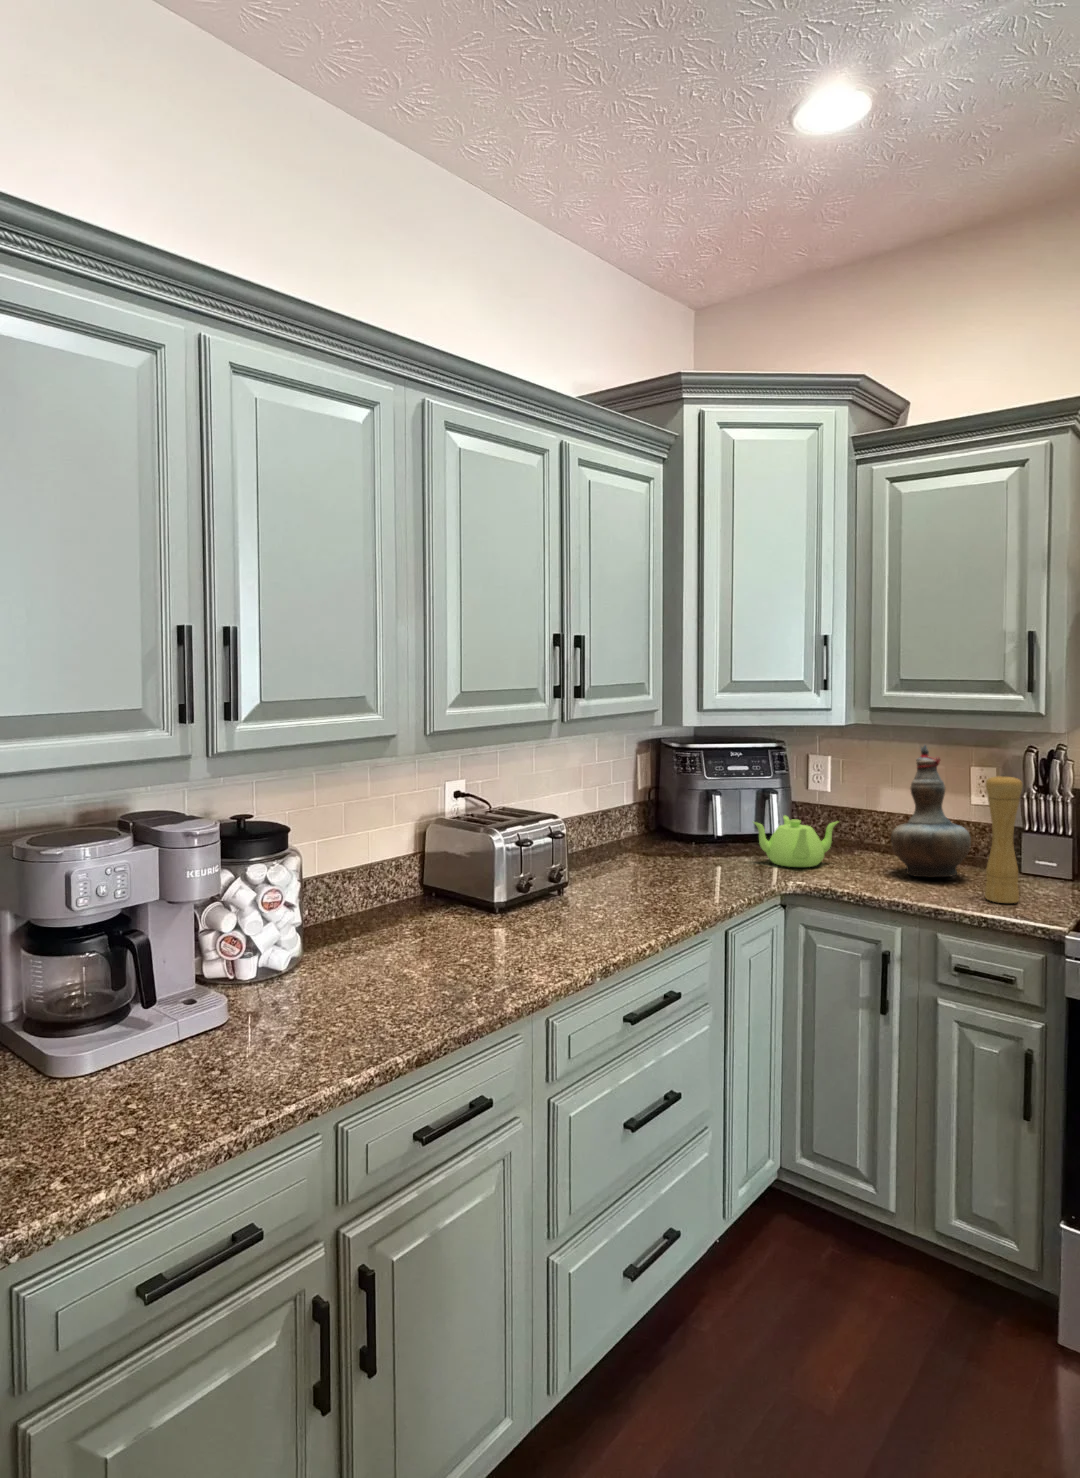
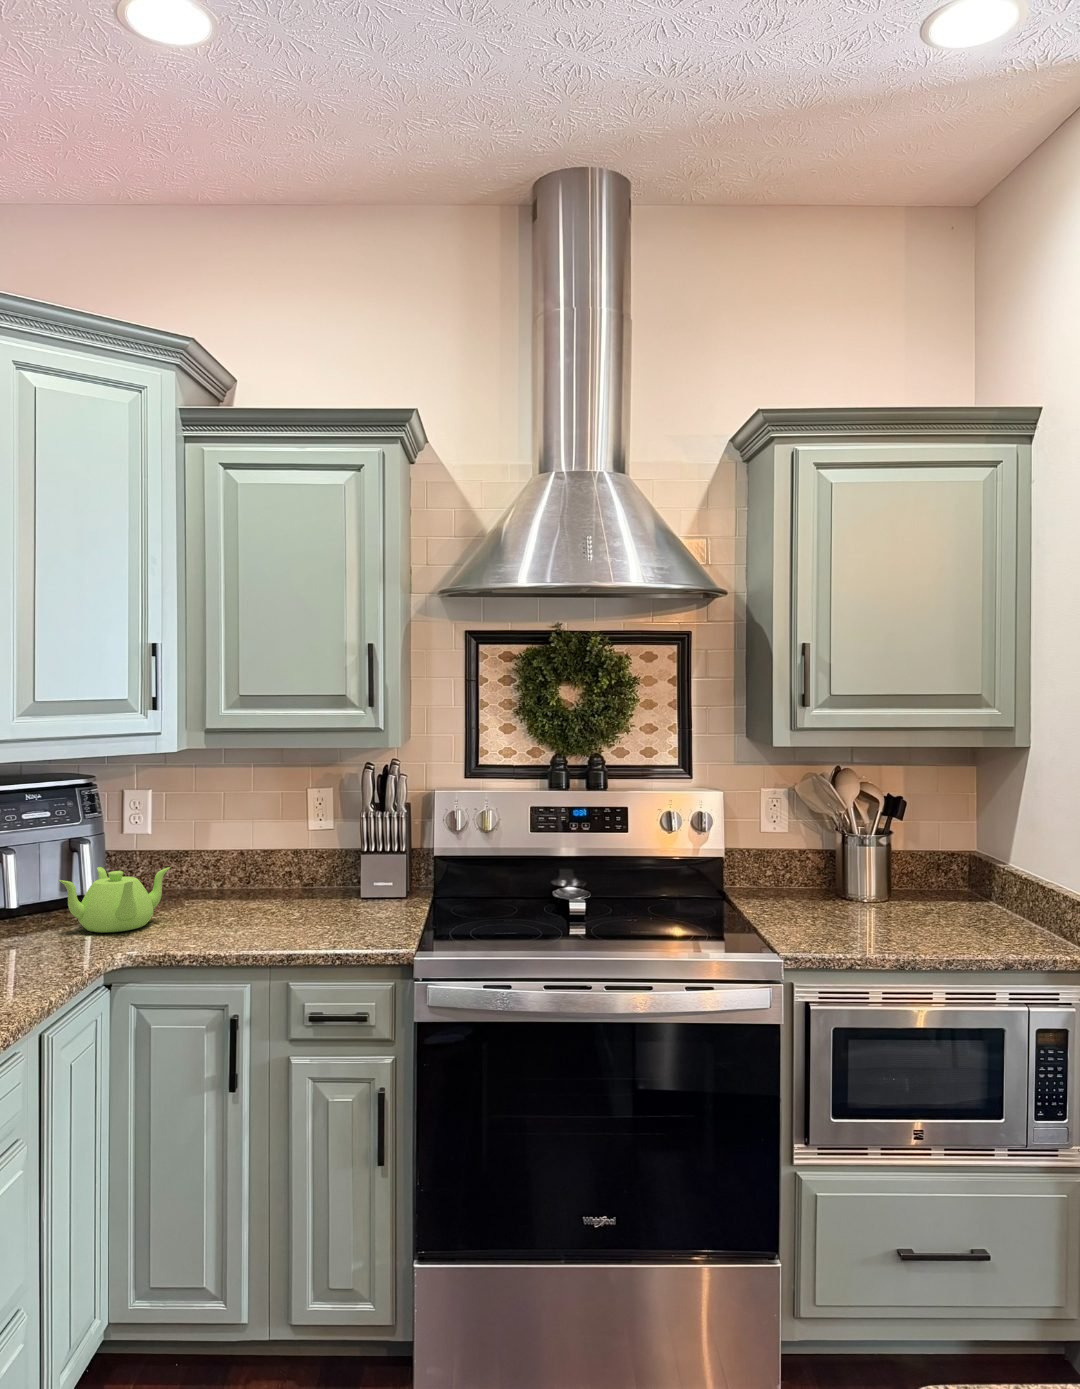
decorative vase: present [891,745,971,877] -> none [232,770,316,921]
pepper mill: present [985,775,1023,903] -> none [333,799,367,937]

